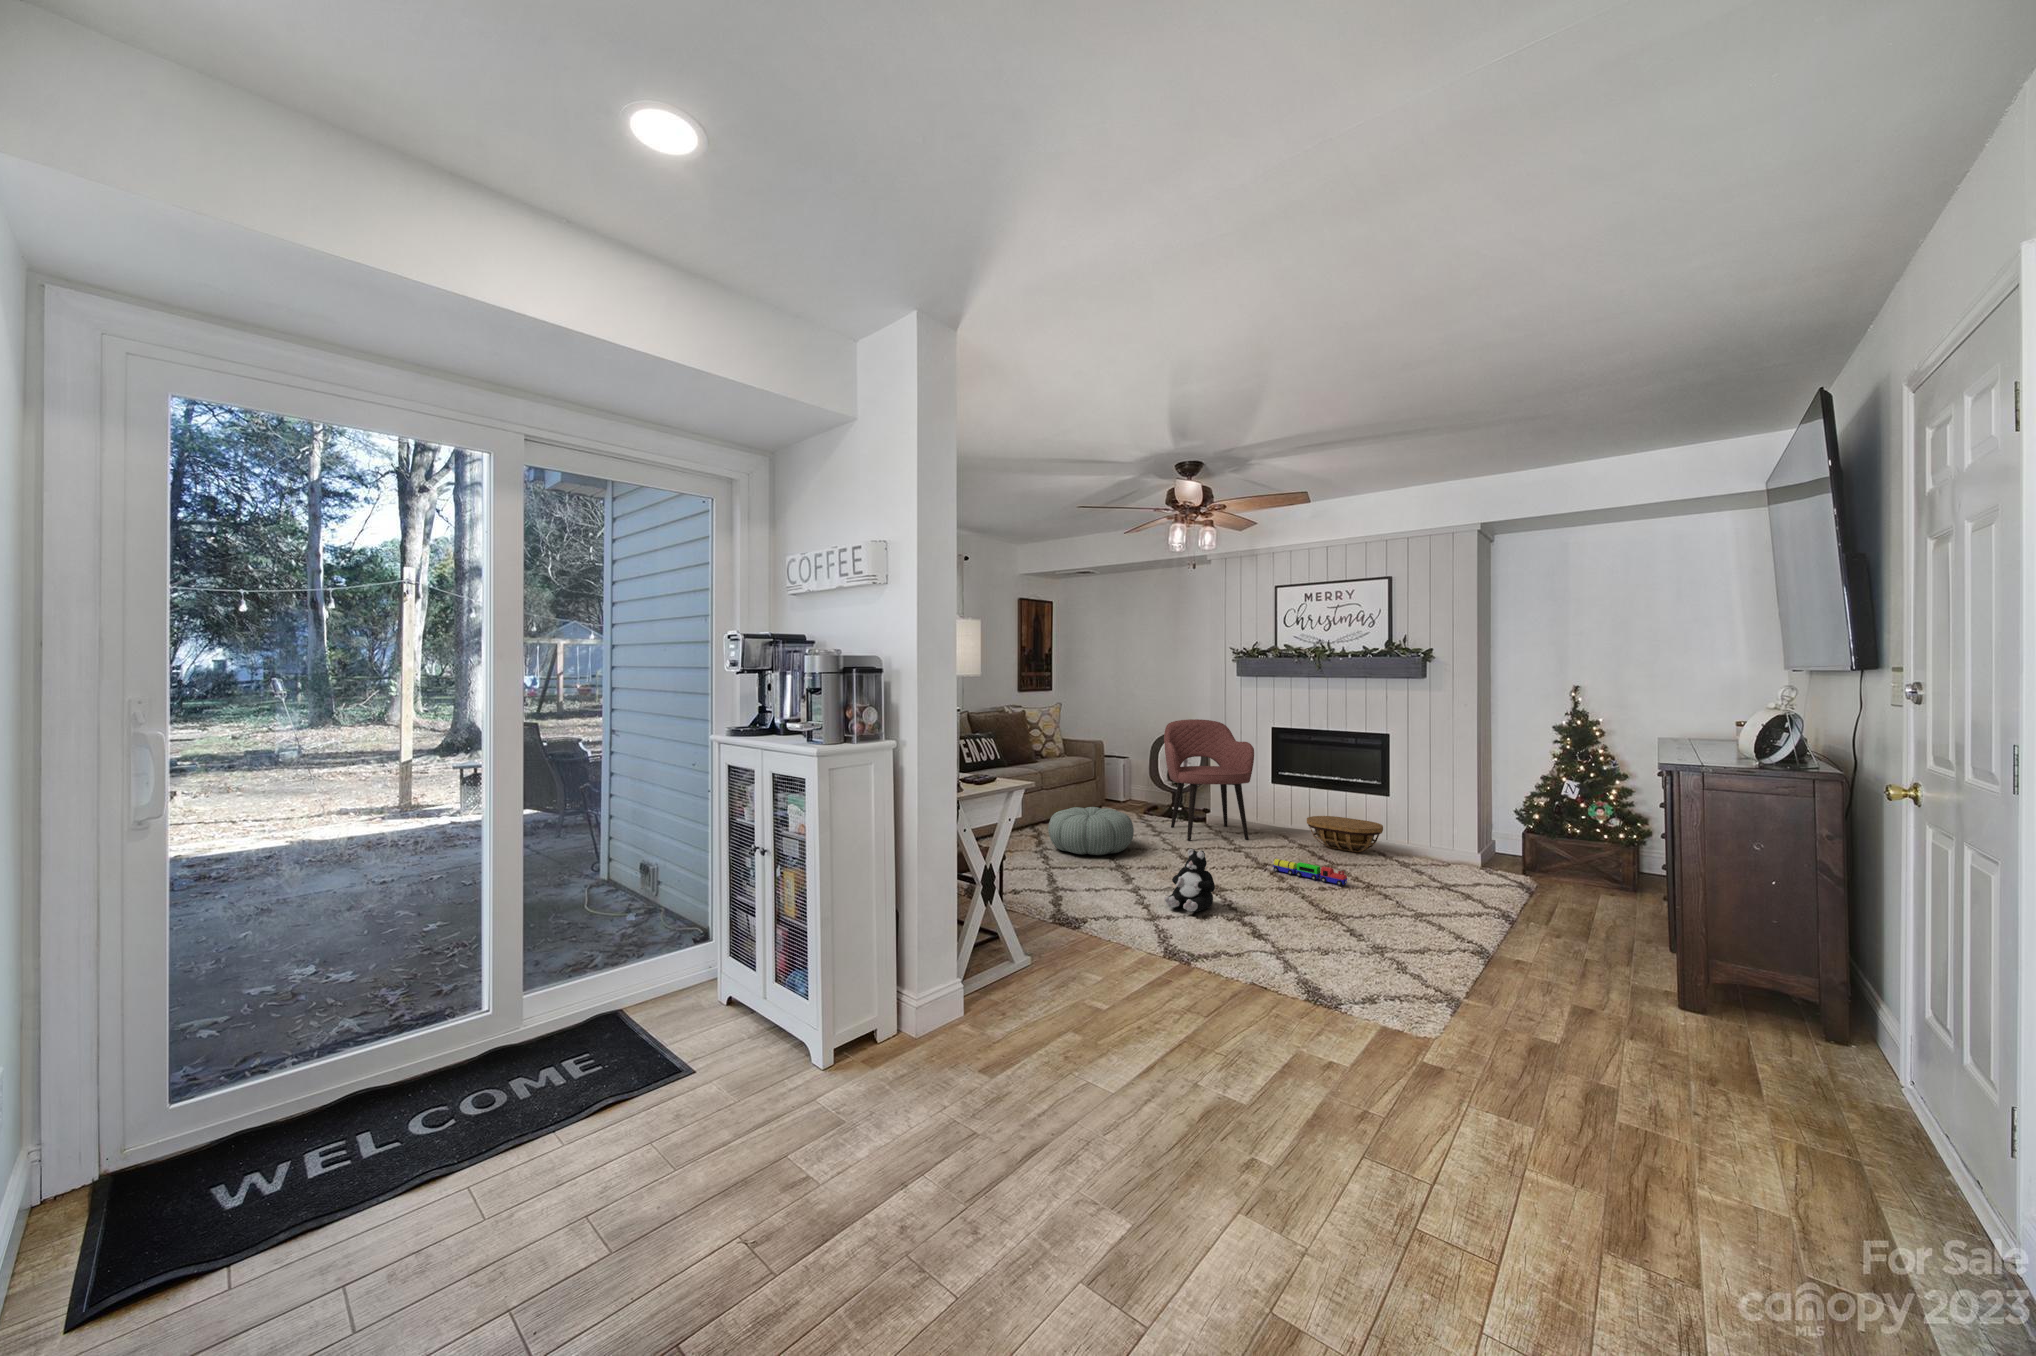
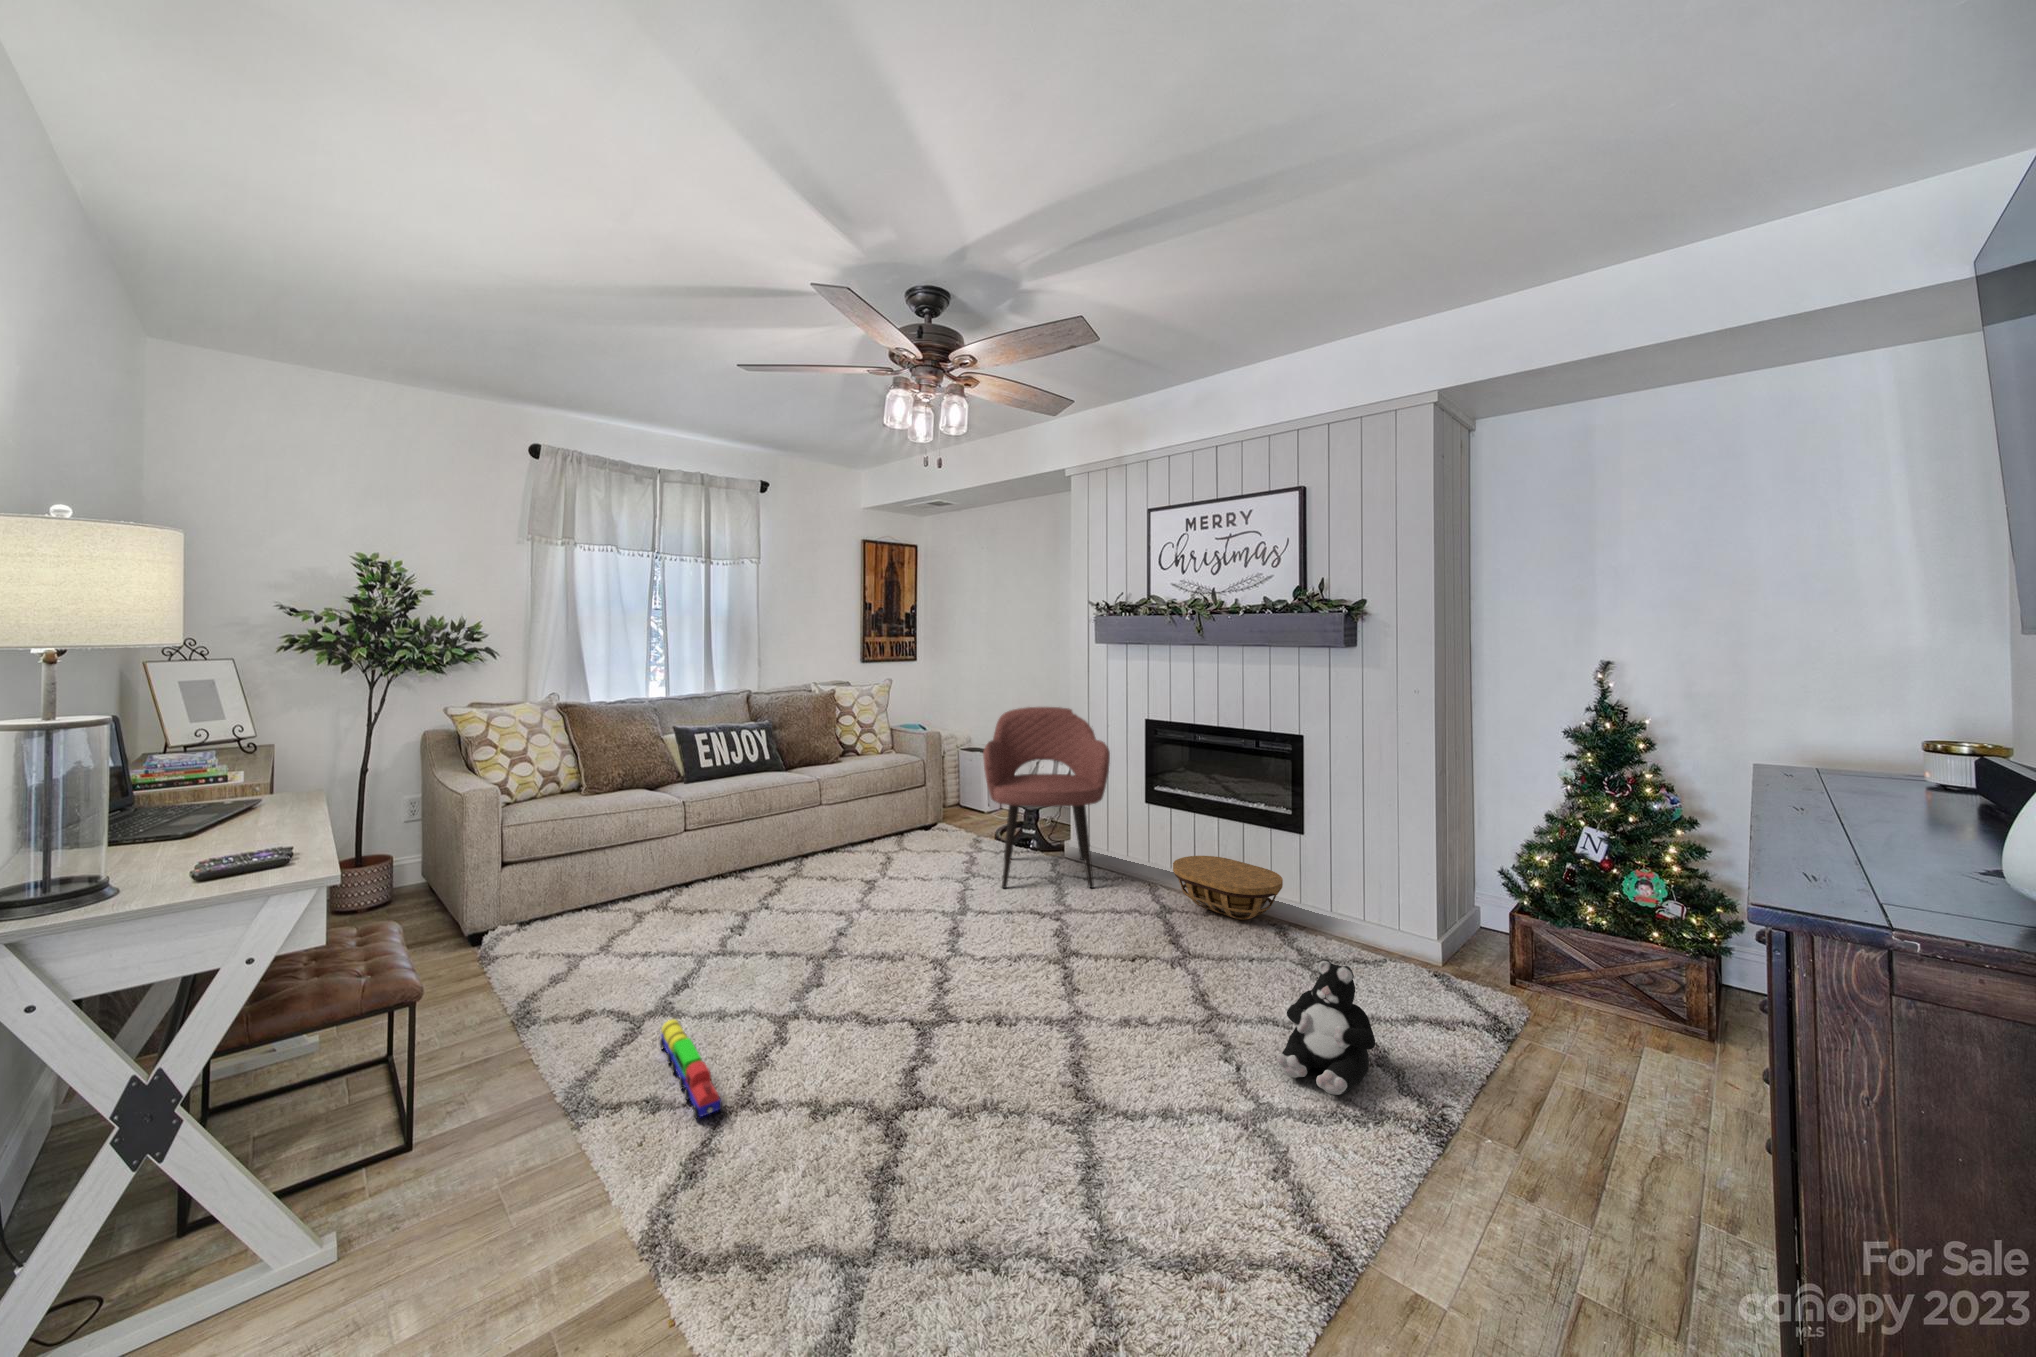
pouf: present [1048,807,1134,855] -> none [775,837,907,919]
plush toy: present [1165,849,1215,912] -> present [1277,959,1375,1095]
toy train: present [1273,859,1347,886] -> present [660,1019,722,1119]

